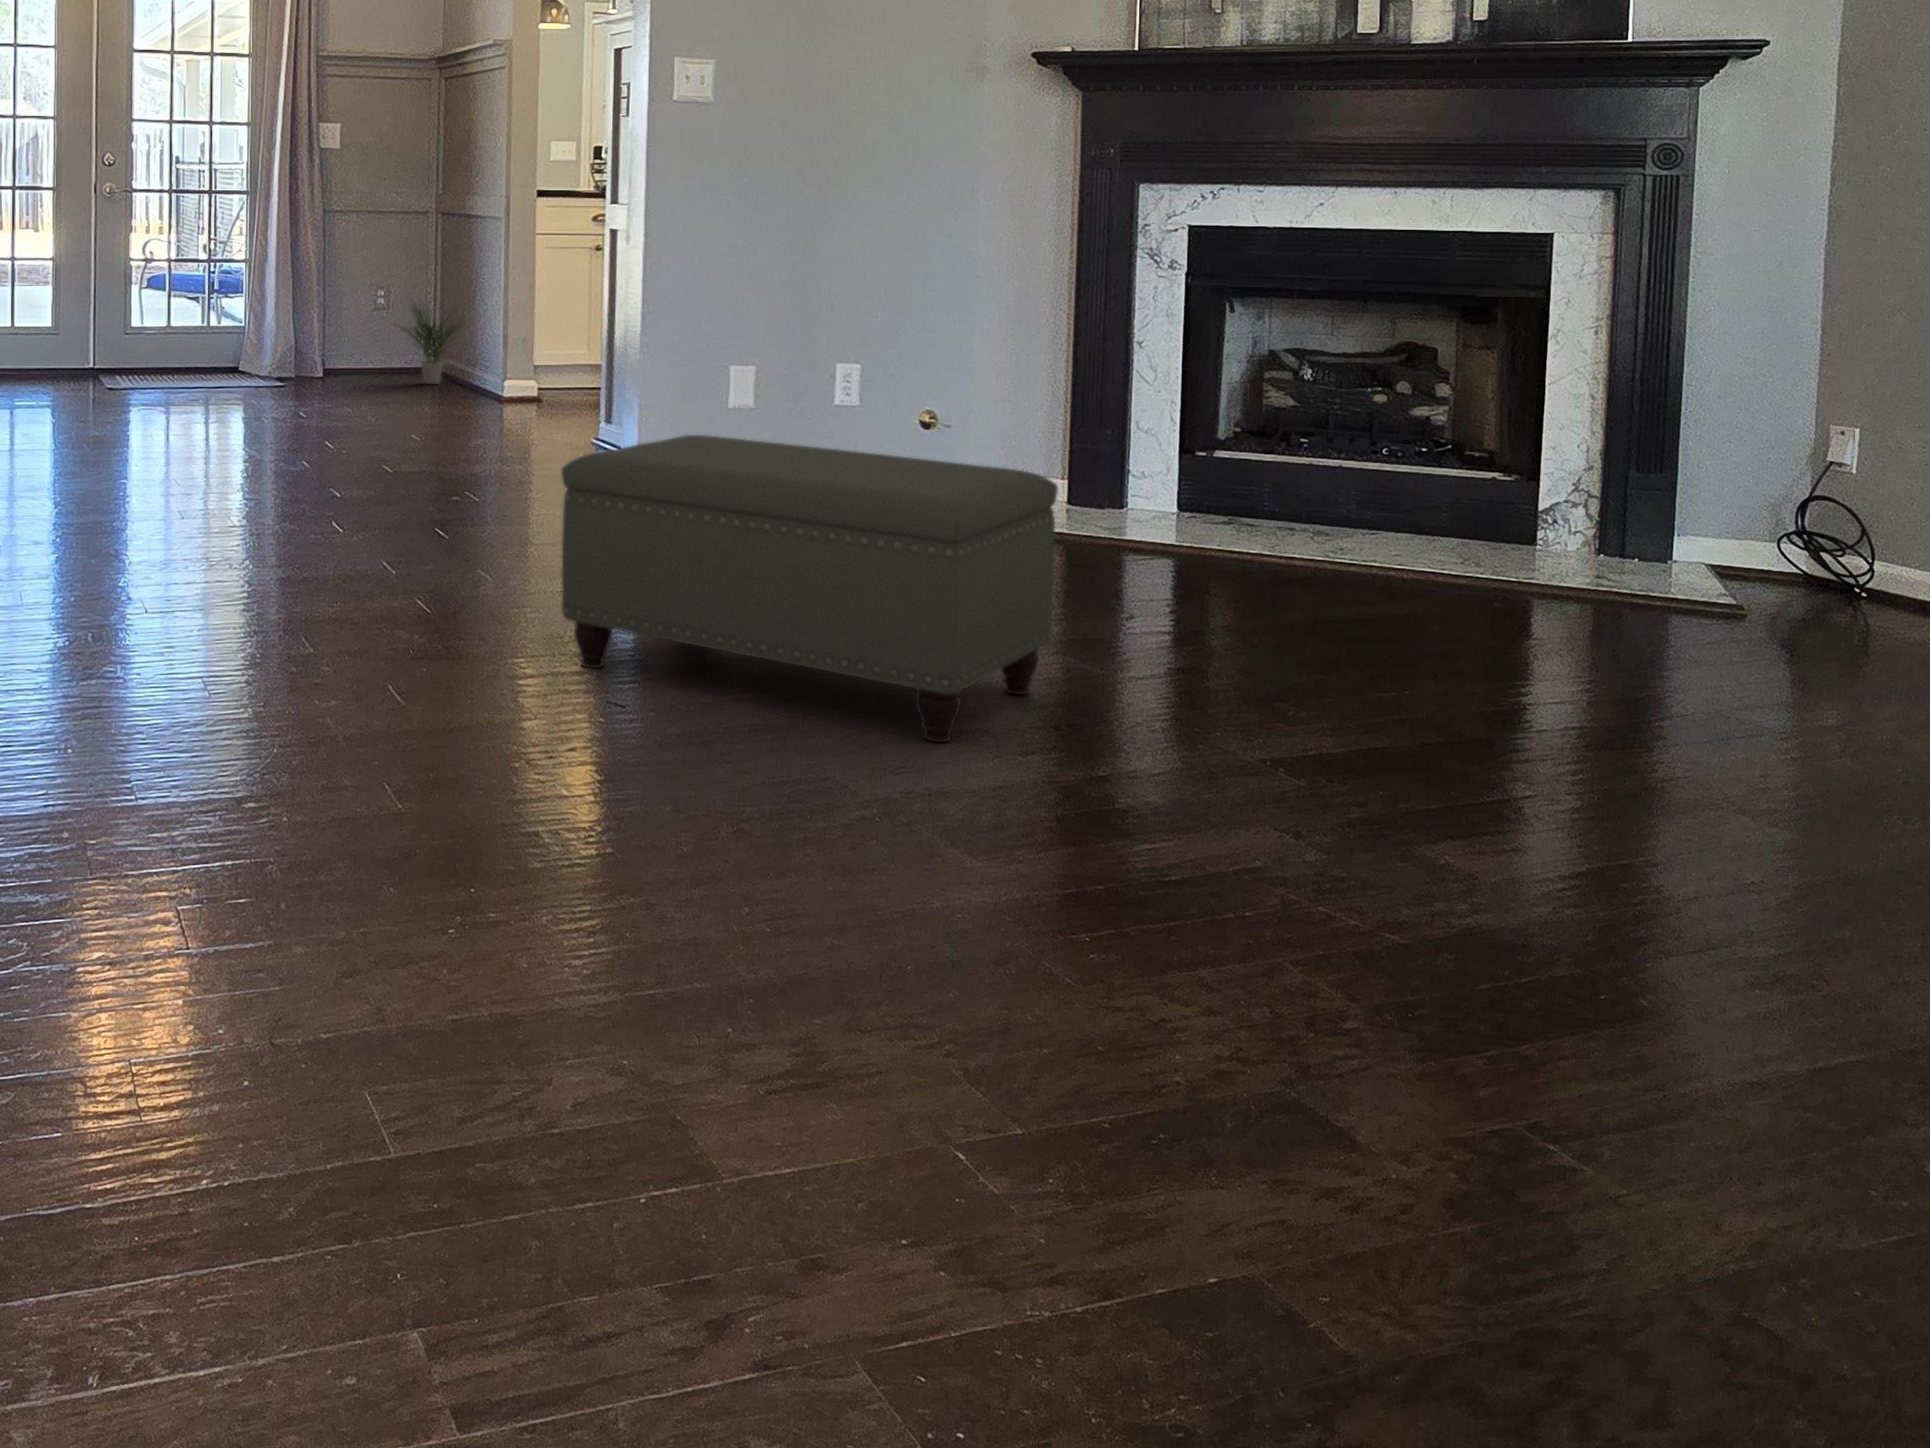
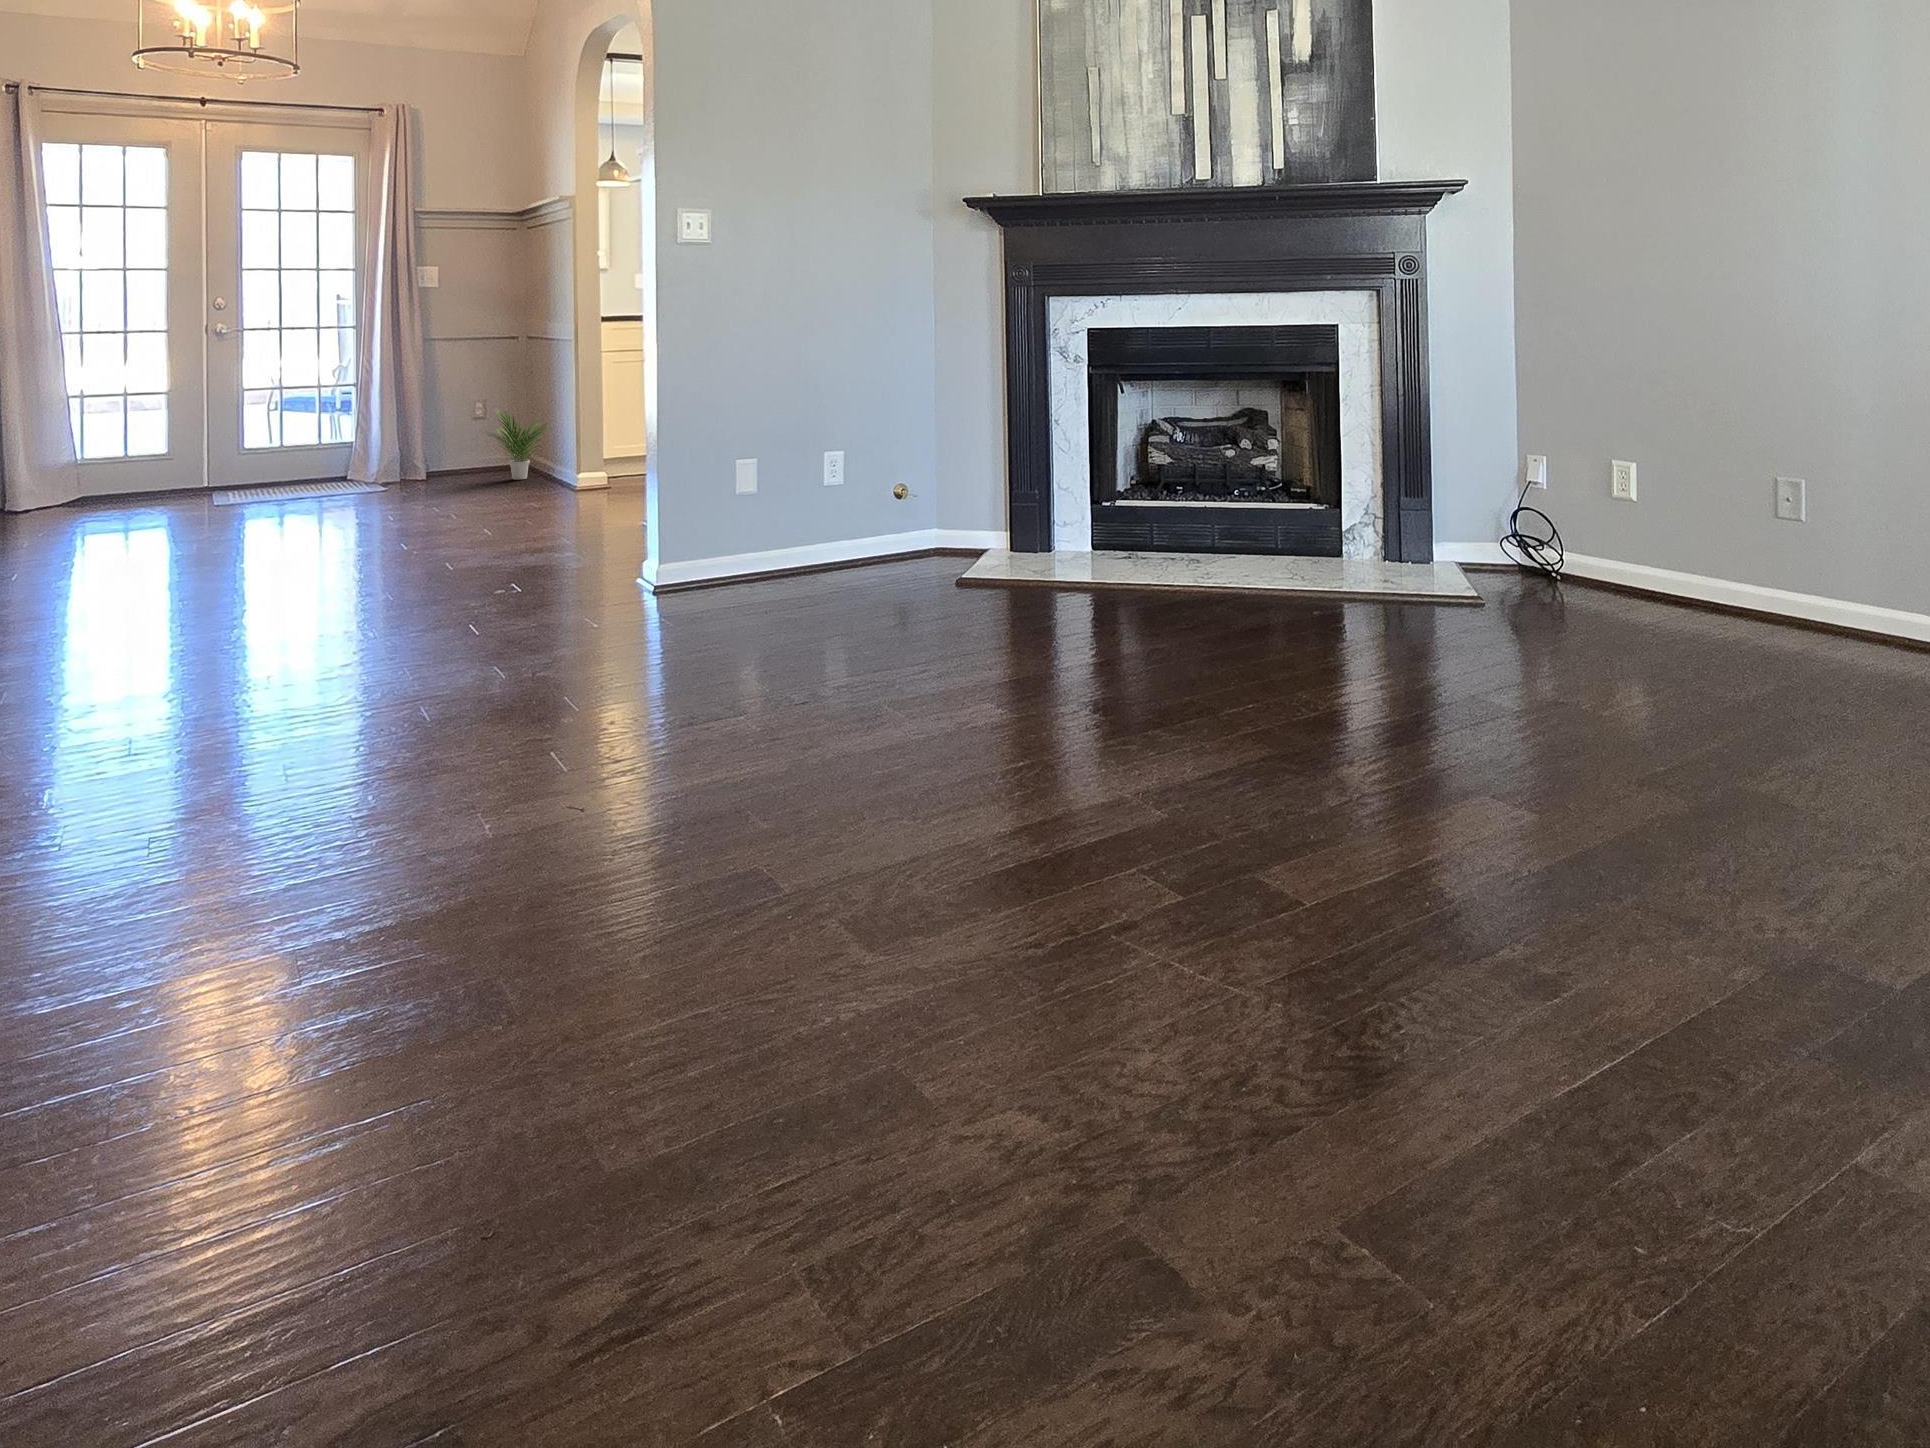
ottoman: present [562,435,1058,742] -> none [526,536,971,814]

